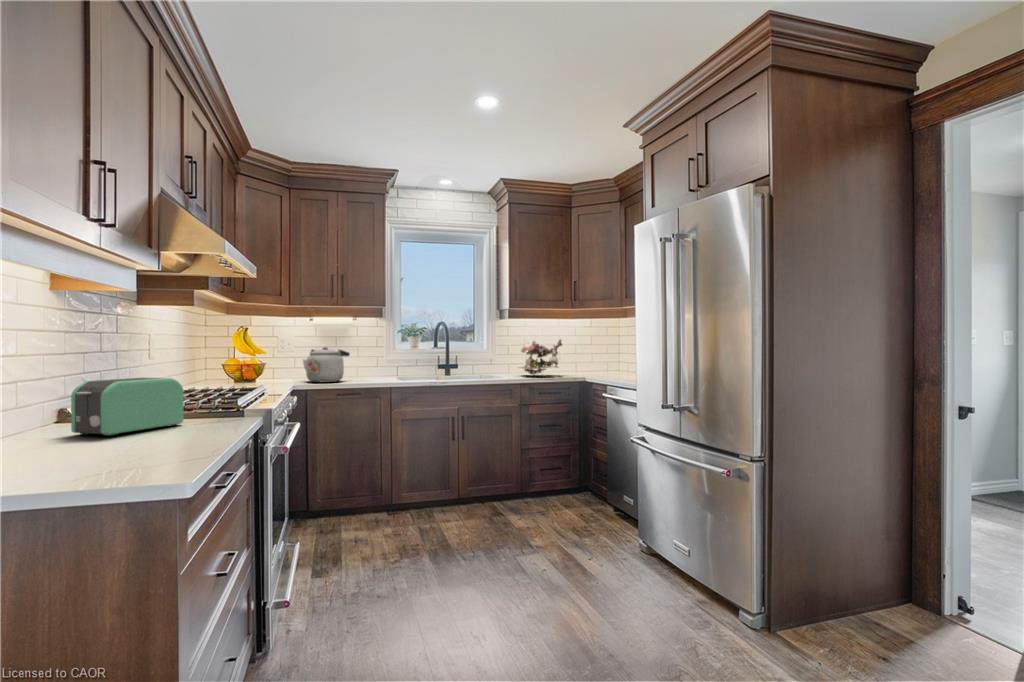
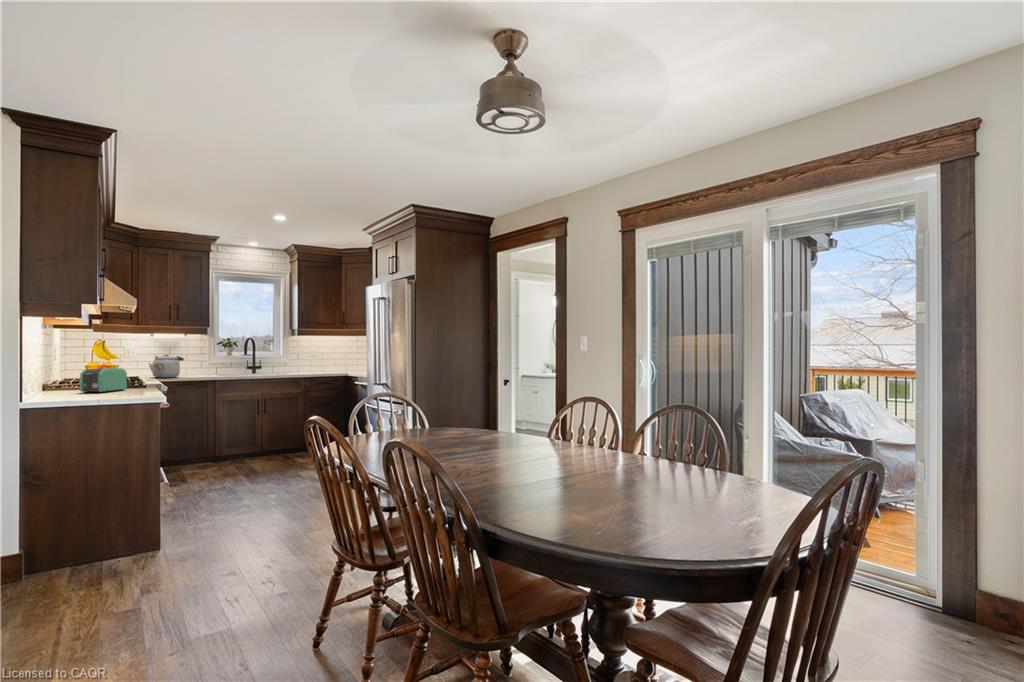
flower arrangement: present [519,340,562,375] -> none [304,349,335,373]

